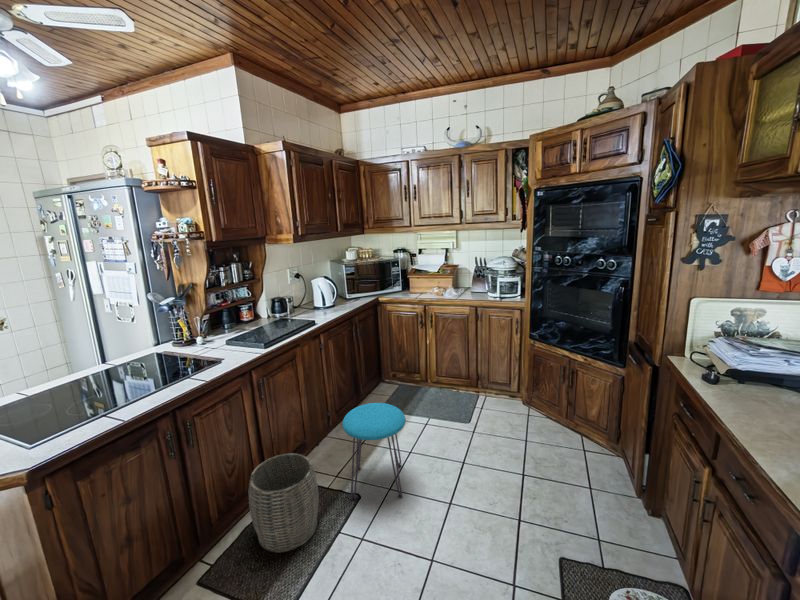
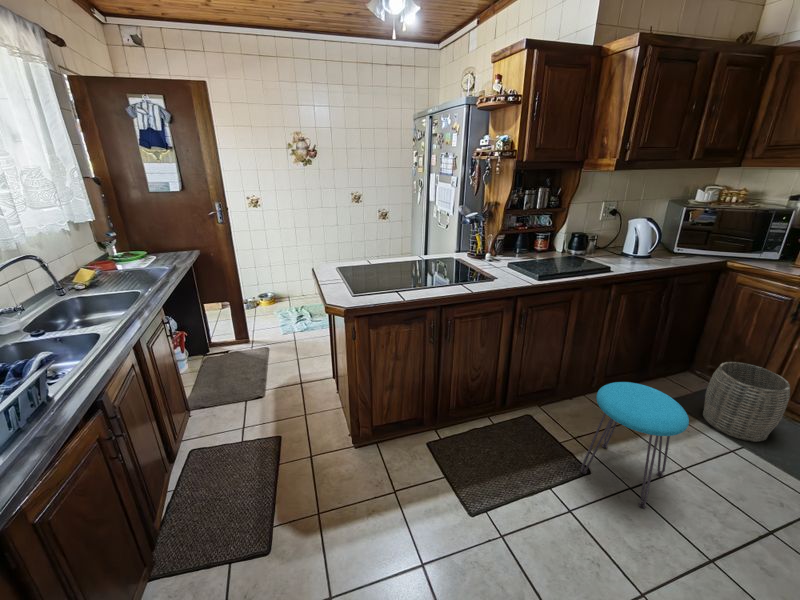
woven basket: present [248,453,319,552] -> present [703,362,790,441]

